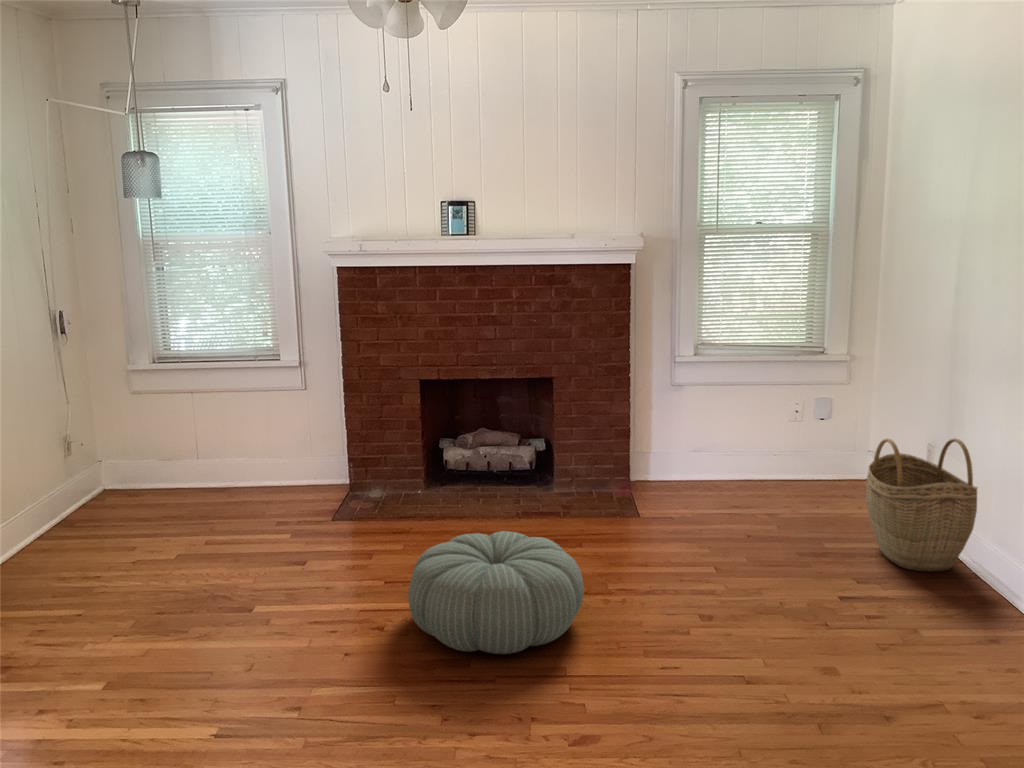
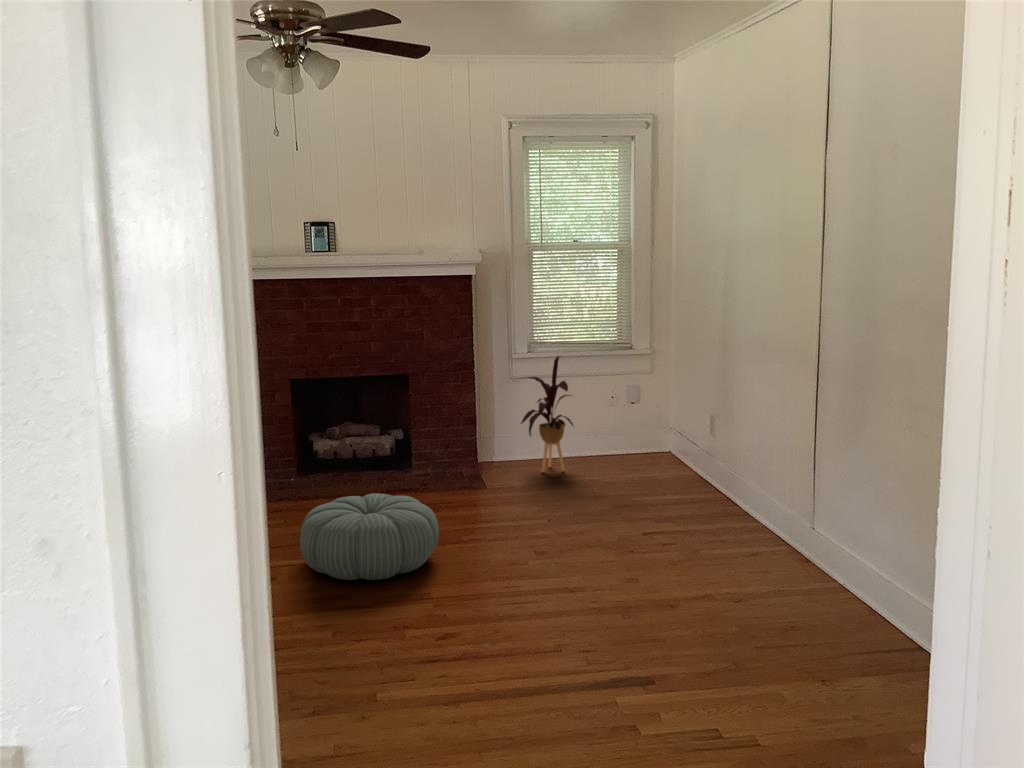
house plant: none [683,361,752,500] -> present [521,356,573,472]
woven basket: present [866,439,977,572] -> none [659,408,734,510]

